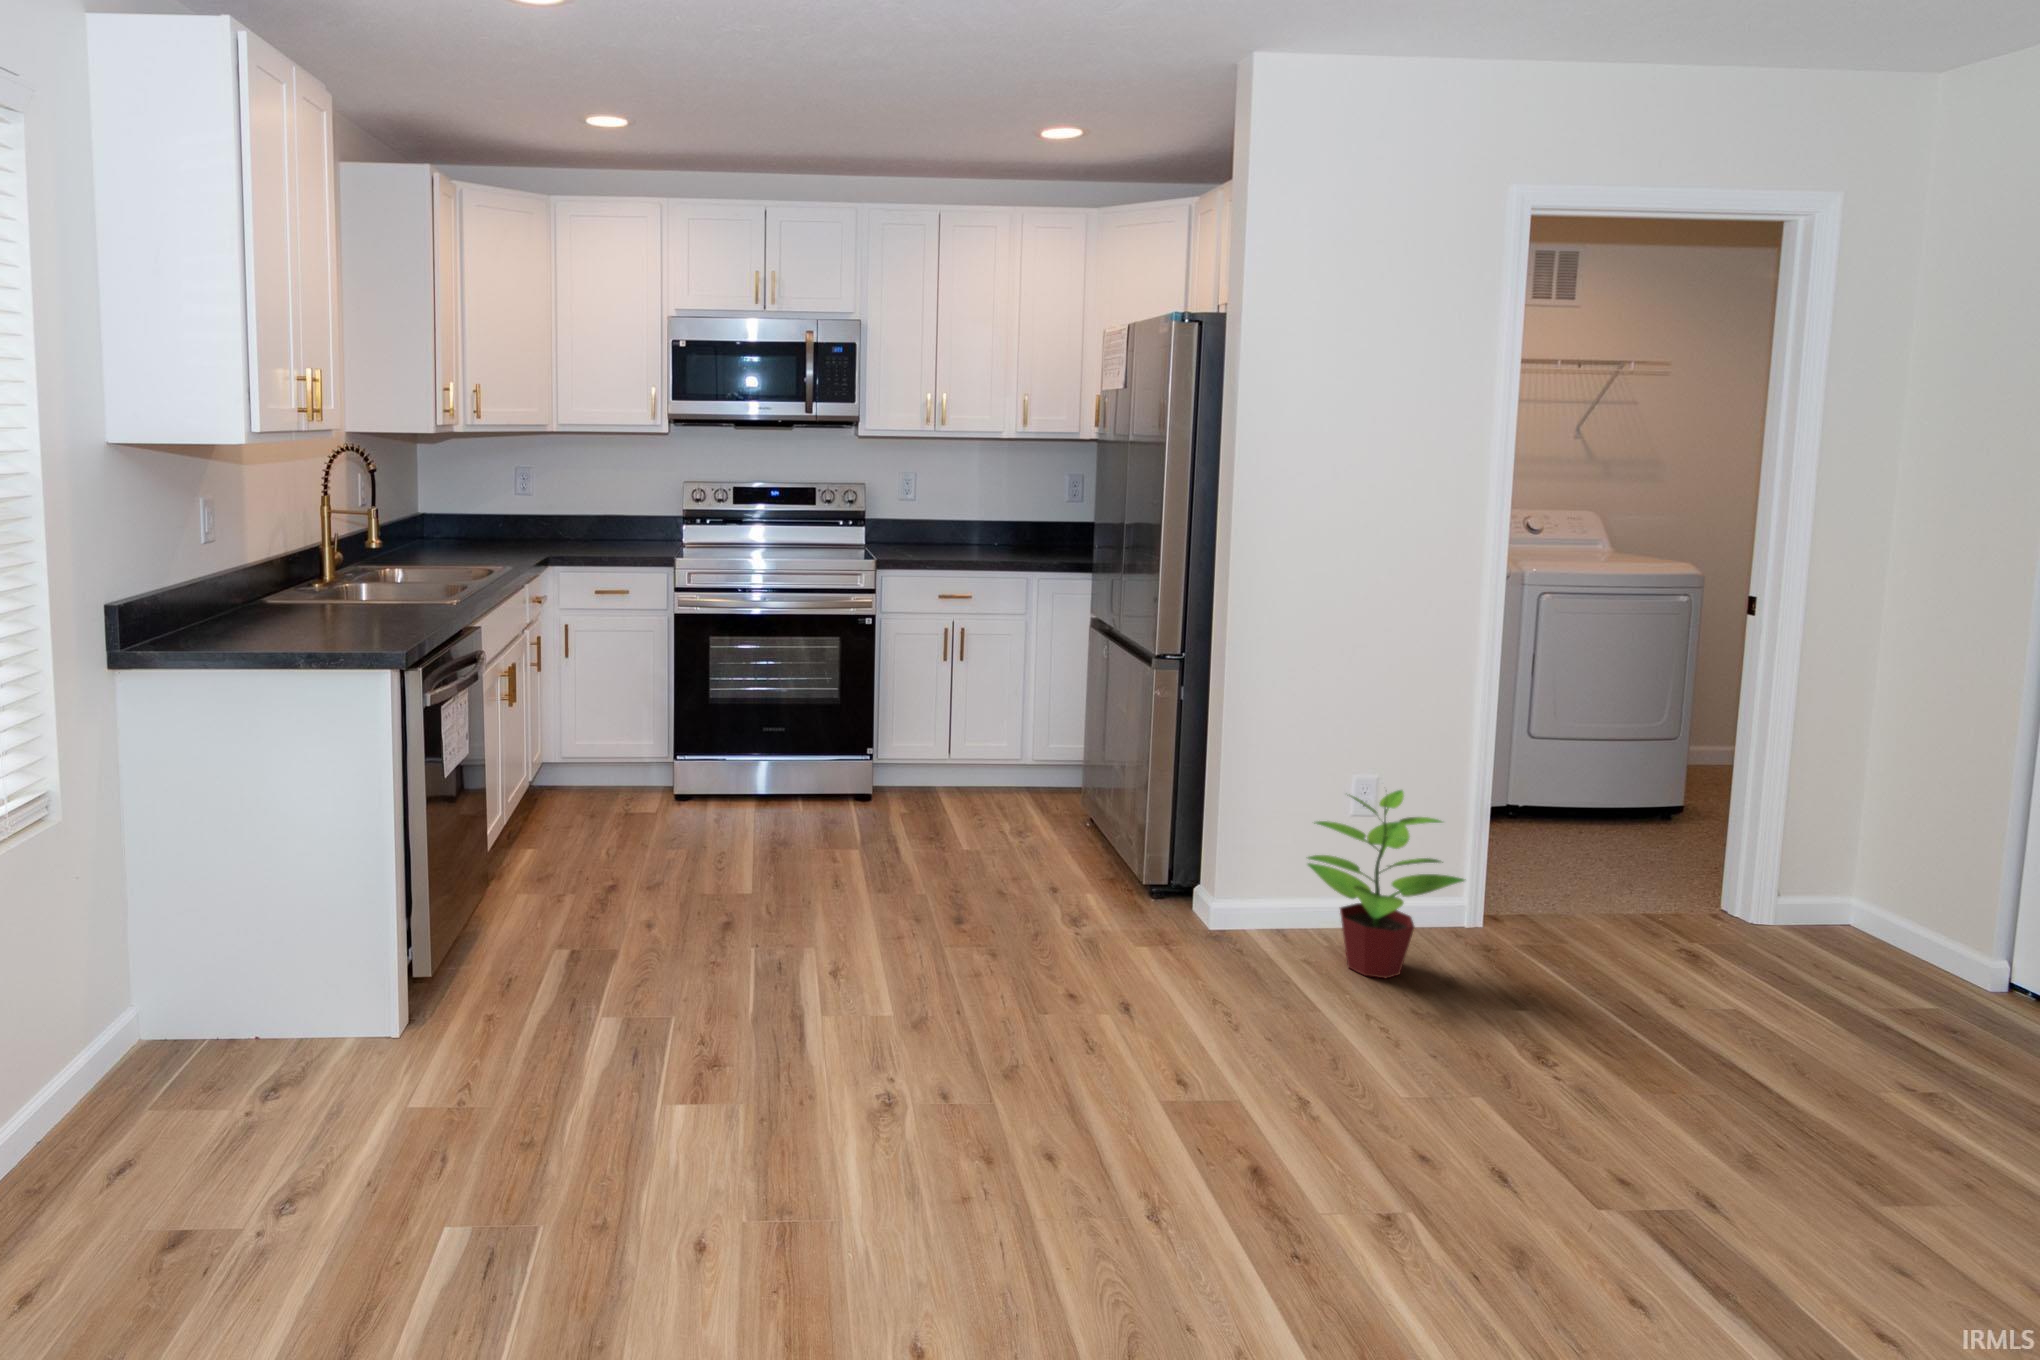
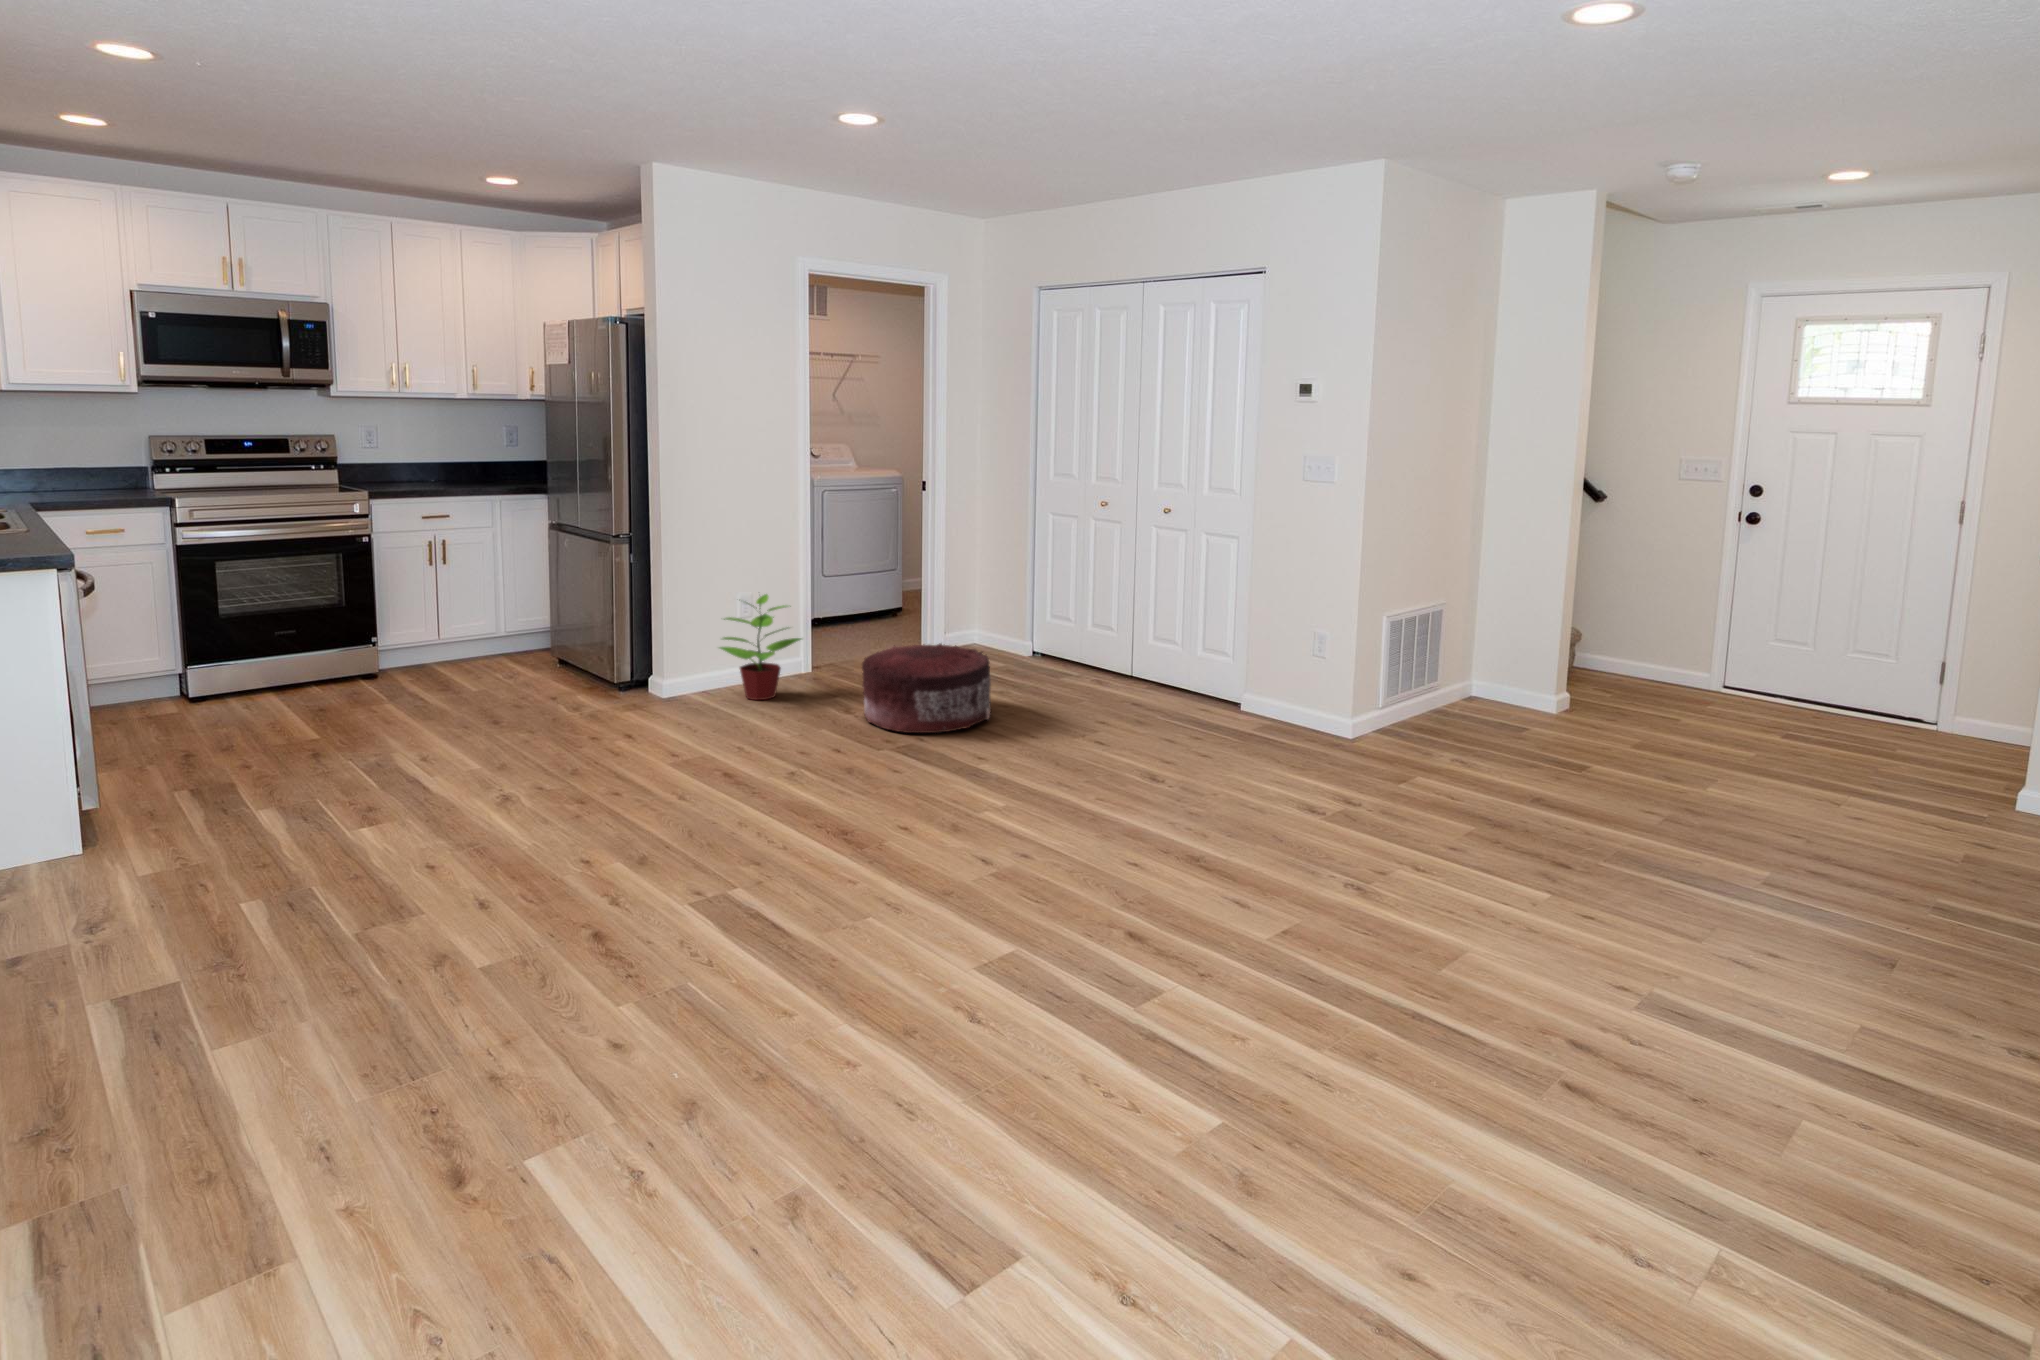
pouf: none [1568,947,1902,1204] -> present [862,643,991,733]

